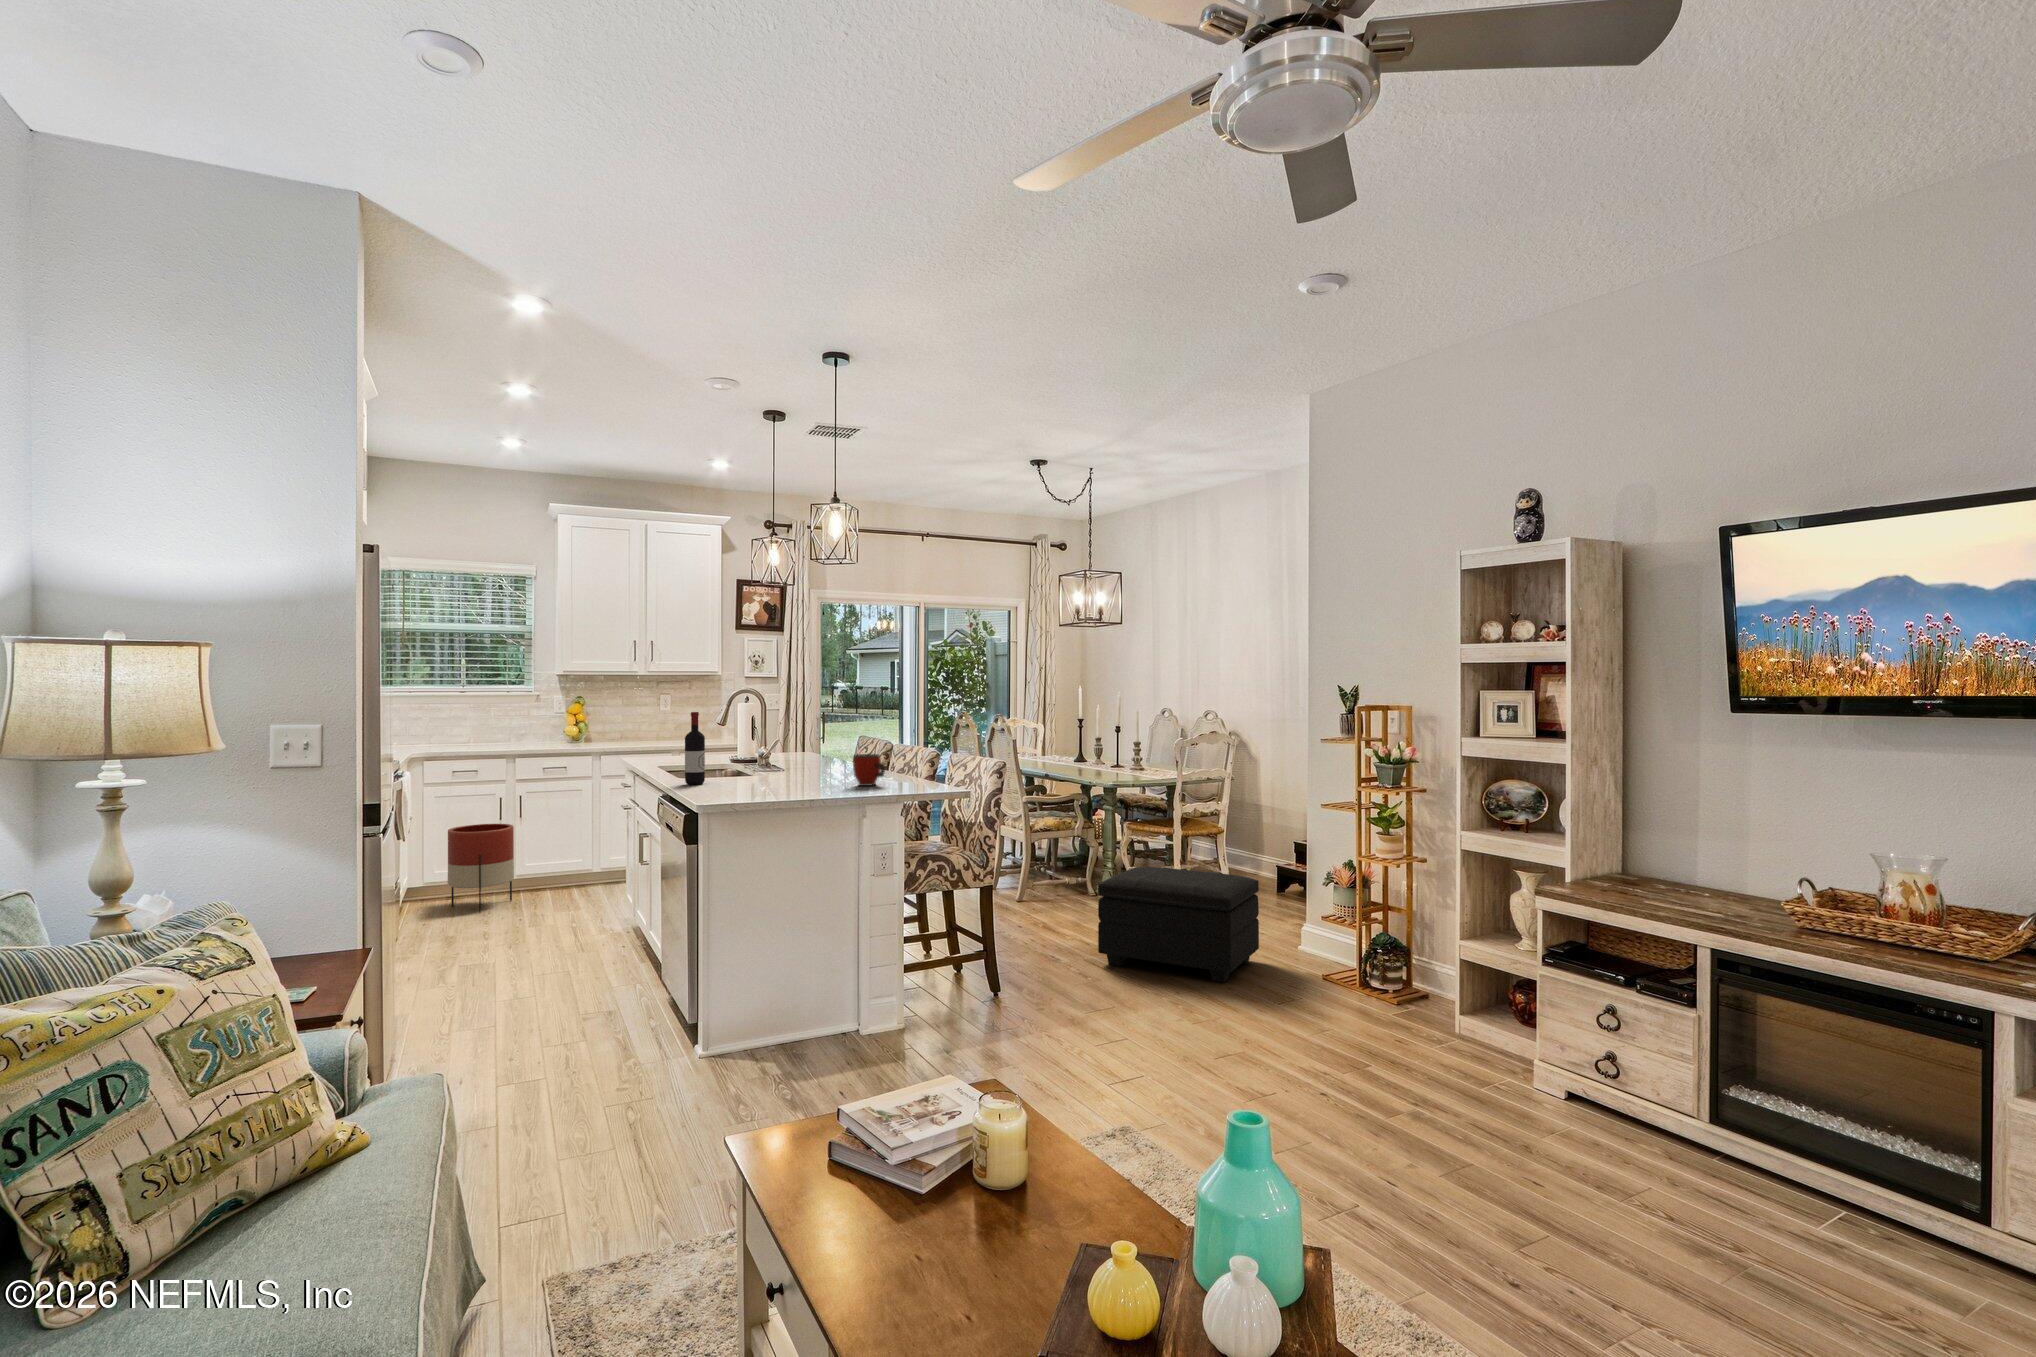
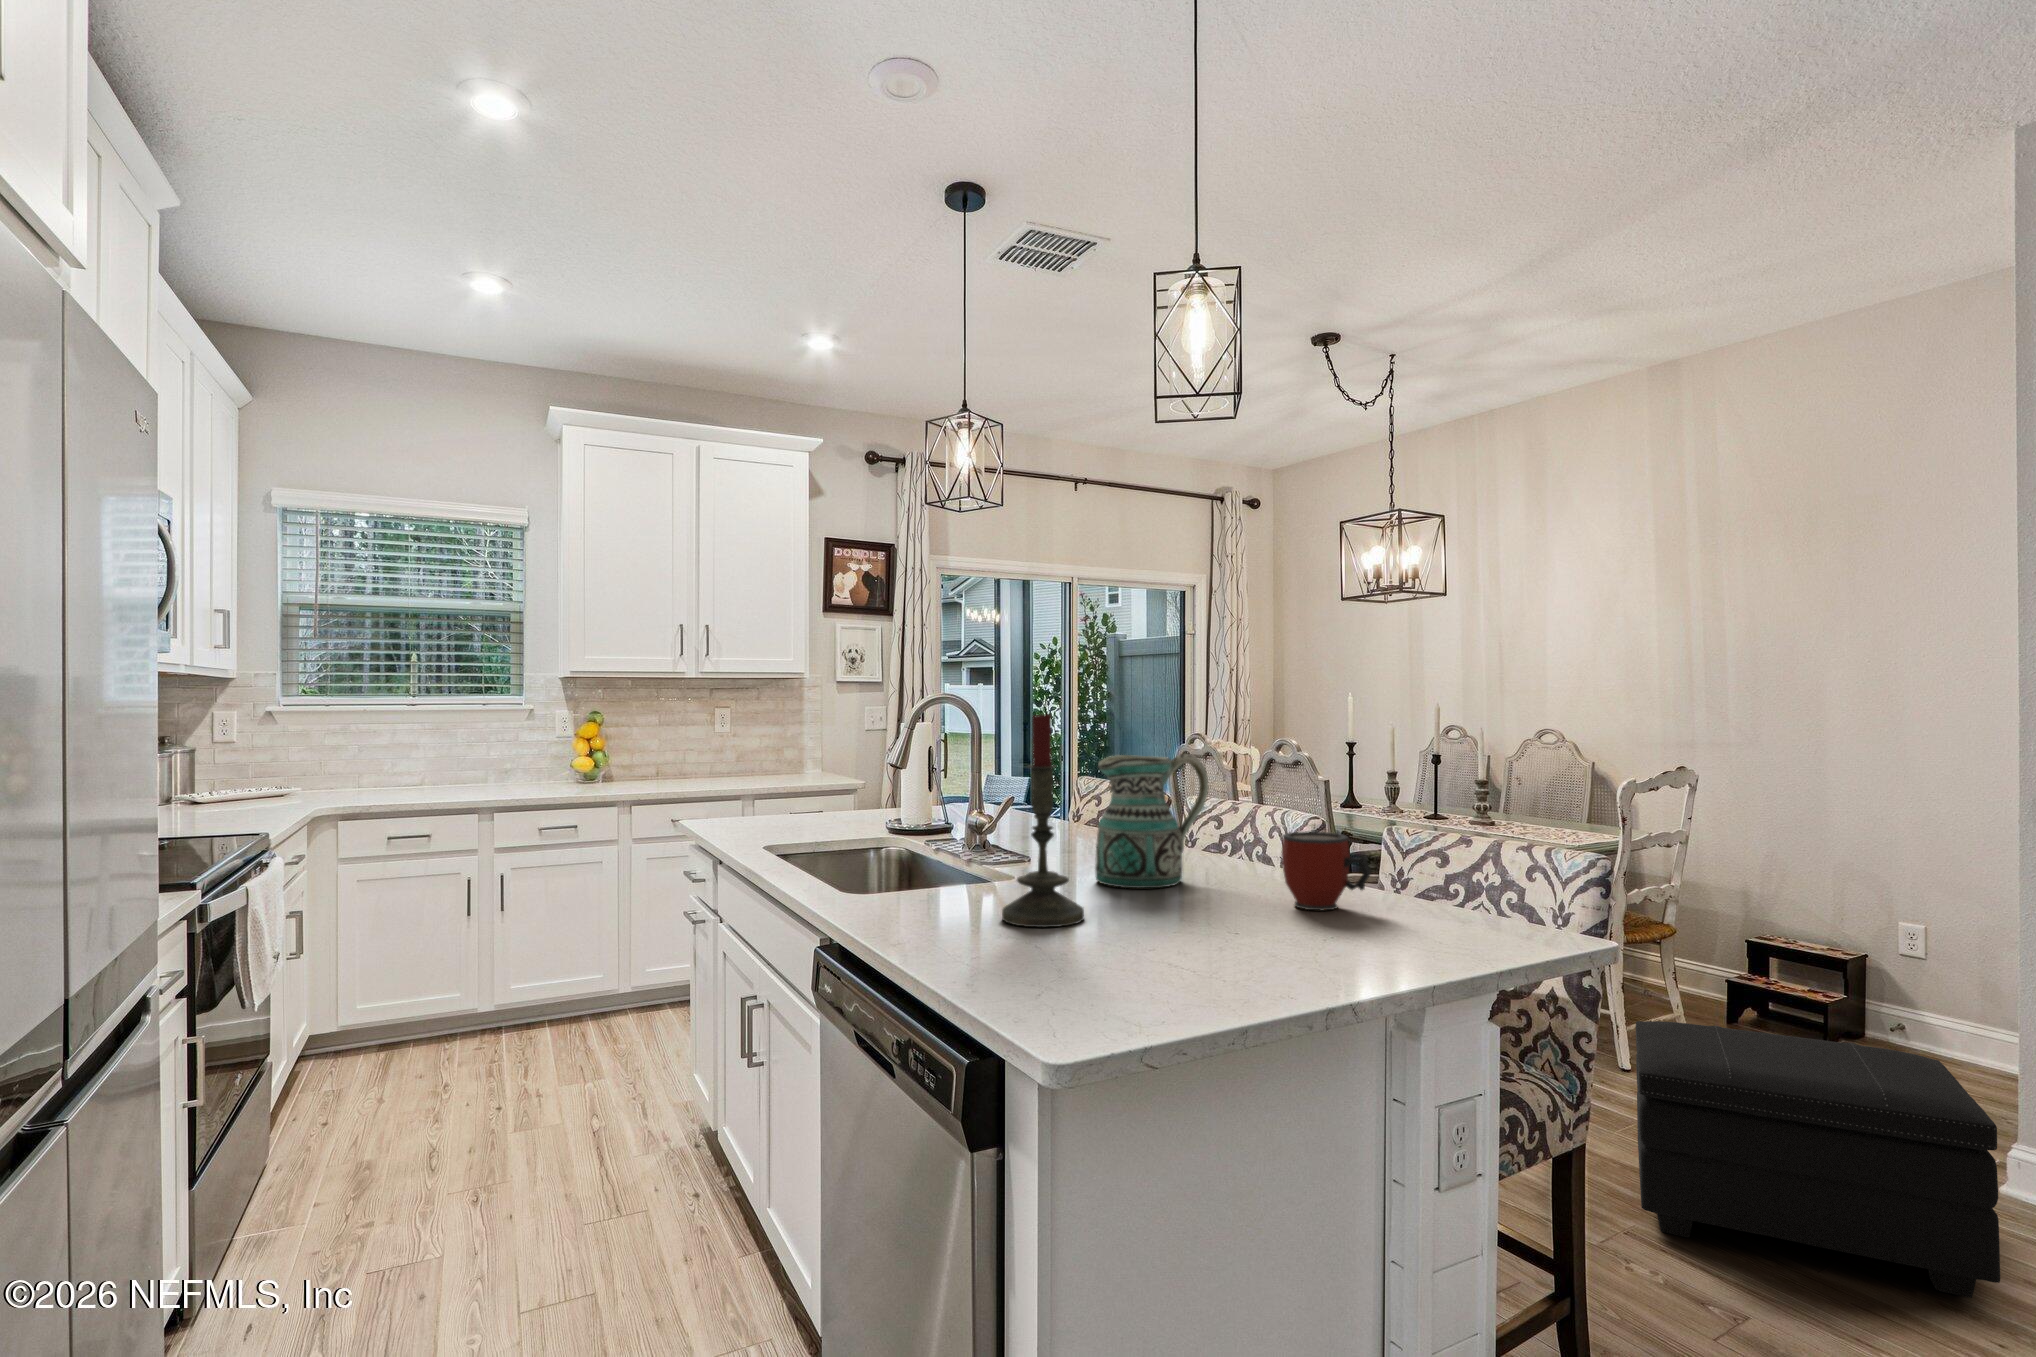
candle: none [729,700,765,790] -> present [1002,711,1084,927]
wine bottle: present [685,712,705,785] -> none [870,736,913,900]
ceramic pitcher: none [794,721,849,781] -> present [1095,754,1209,888]
planter: present [448,824,514,913] -> none [376,921,489,1082]

